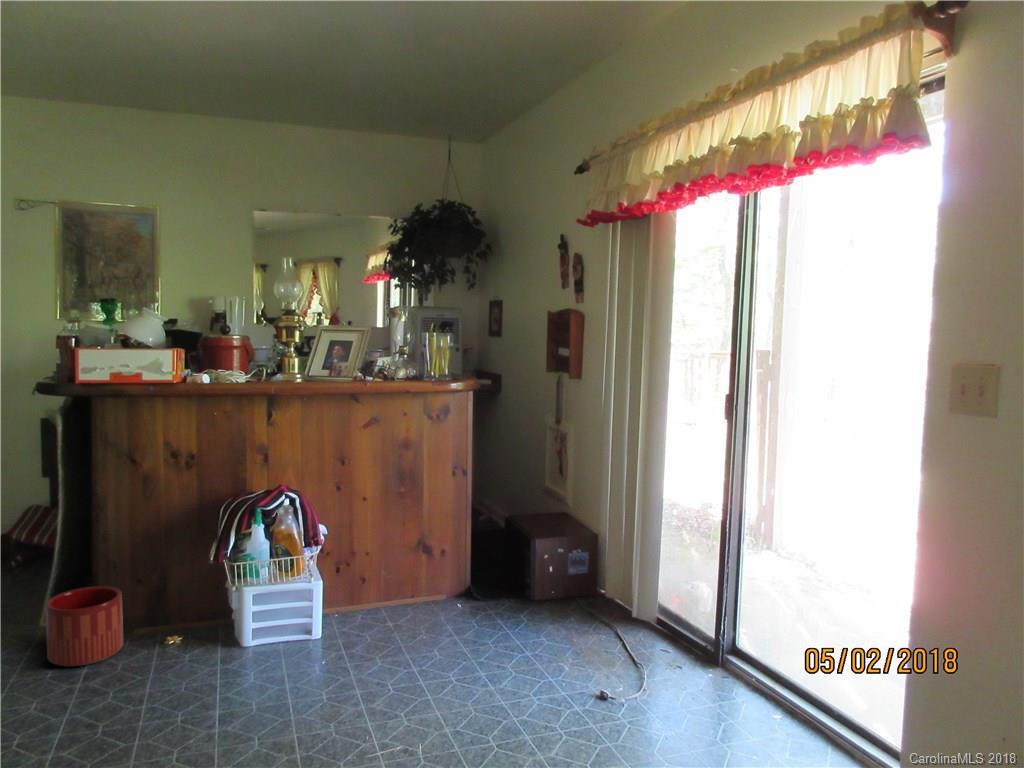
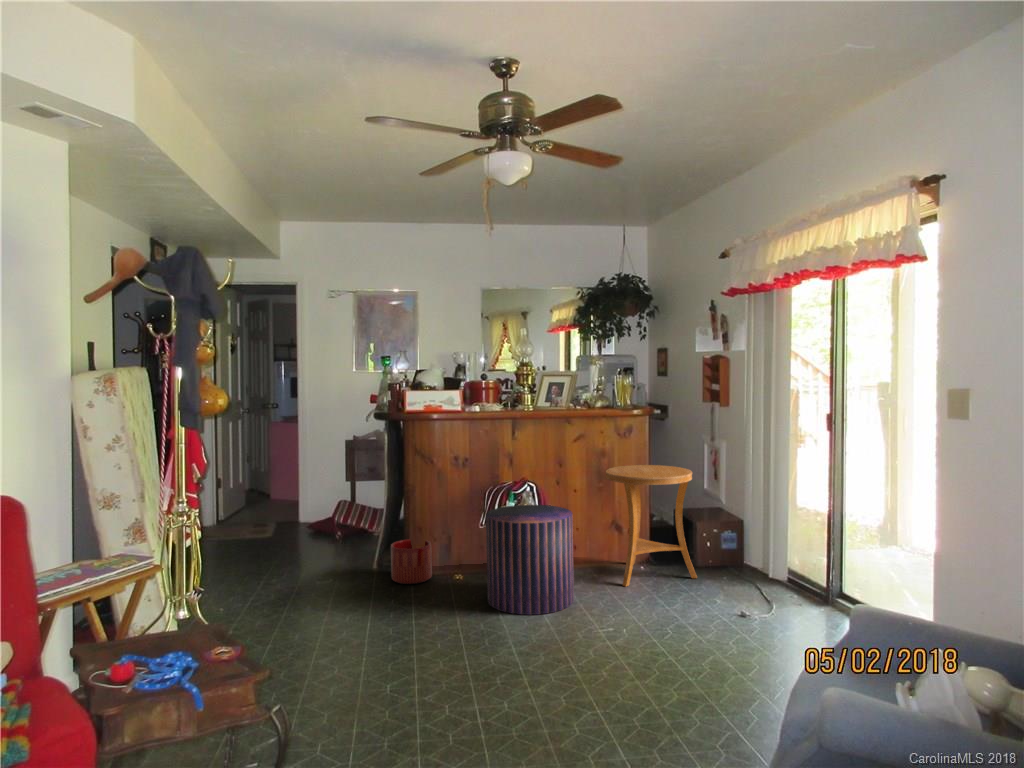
side table: none [408,461,535,647] -> present [606,465,697,586]
pouf: none [200,530,349,723] -> present [486,505,574,615]

